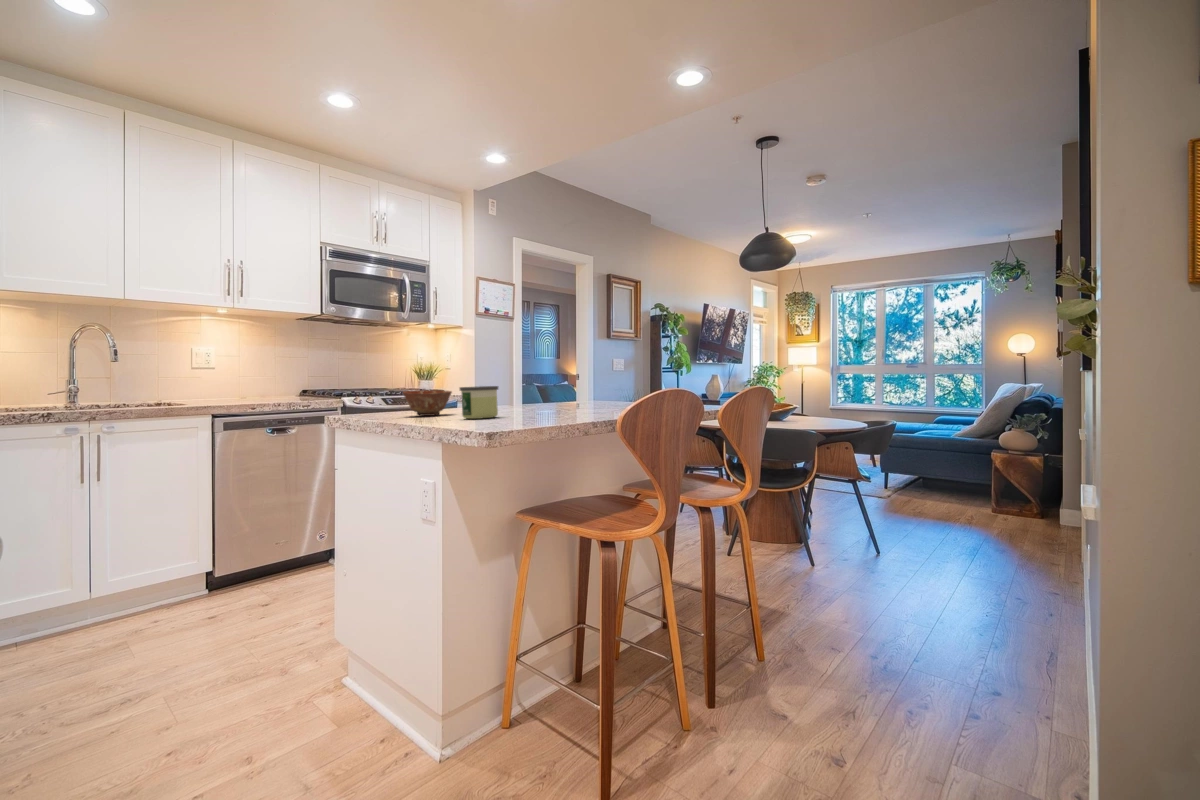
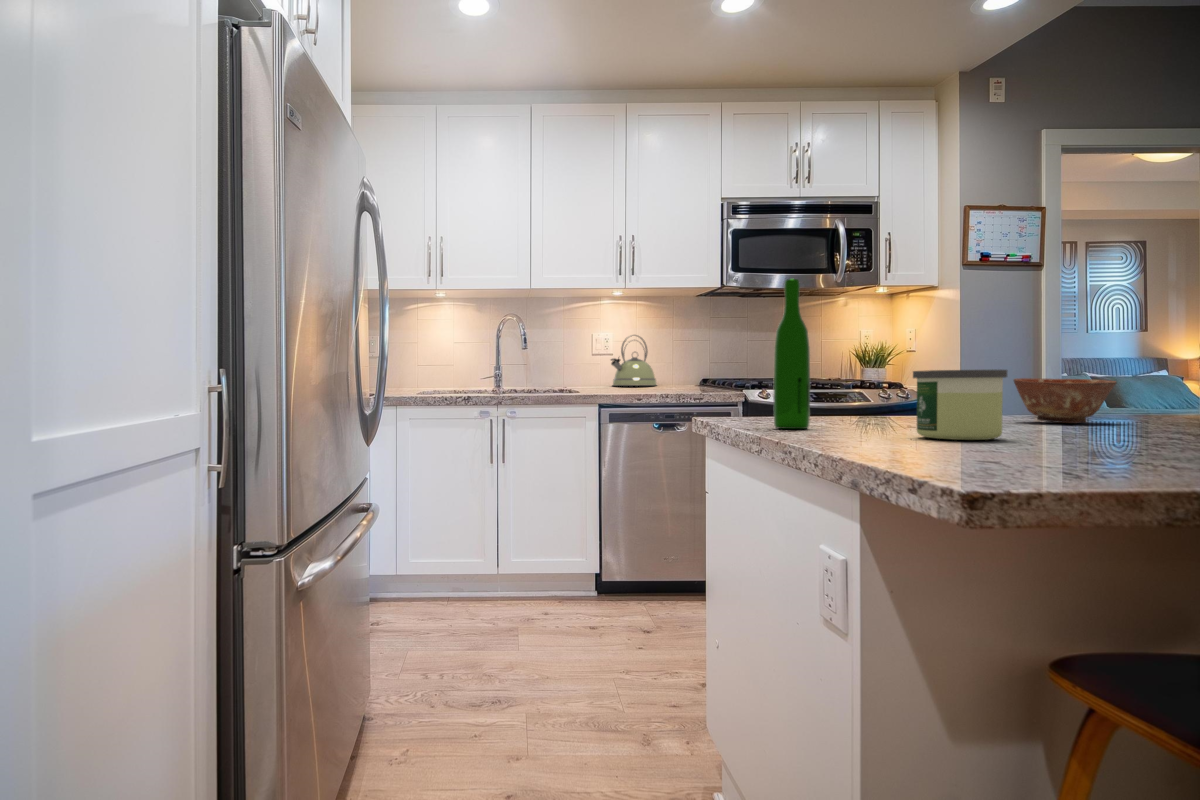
wine bottle: none [384,336,406,420] -> present [774,279,810,429]
kettle: none [211,354,259,398] -> present [611,335,657,386]
ceramic bowl: present [403,390,452,416] -> present [1014,378,1117,423]

